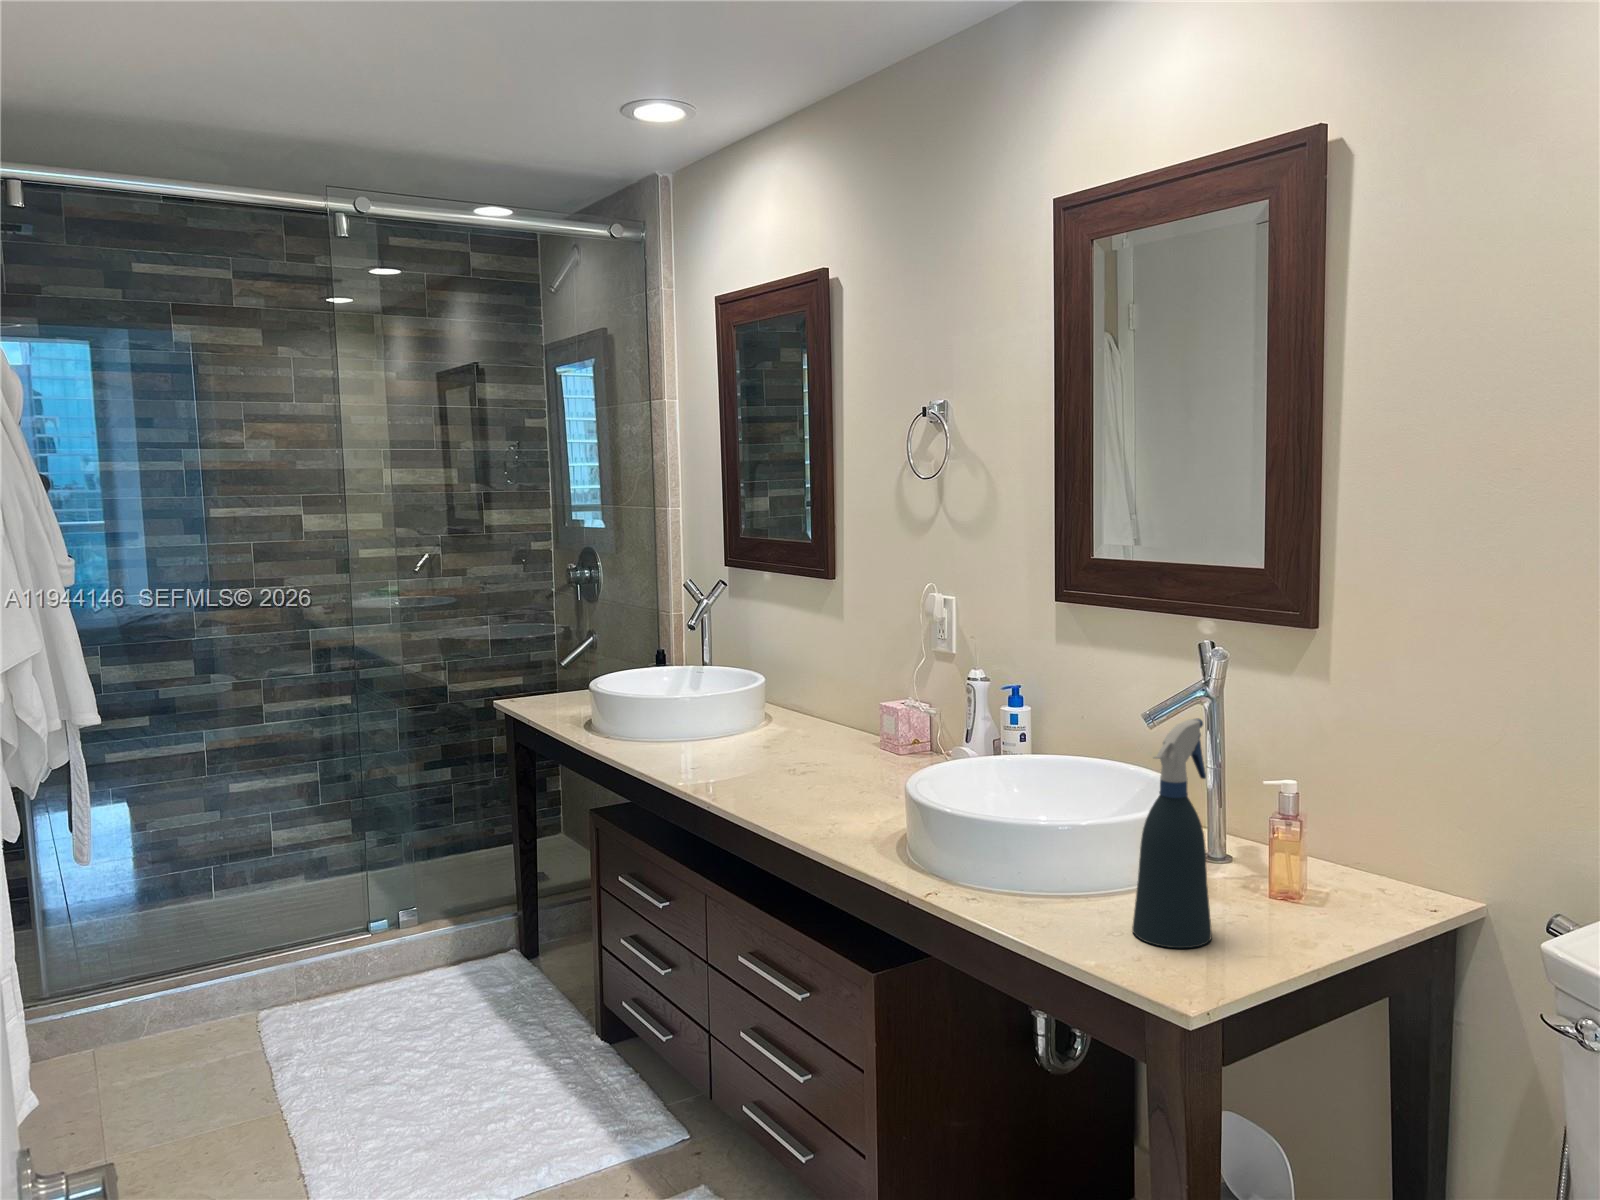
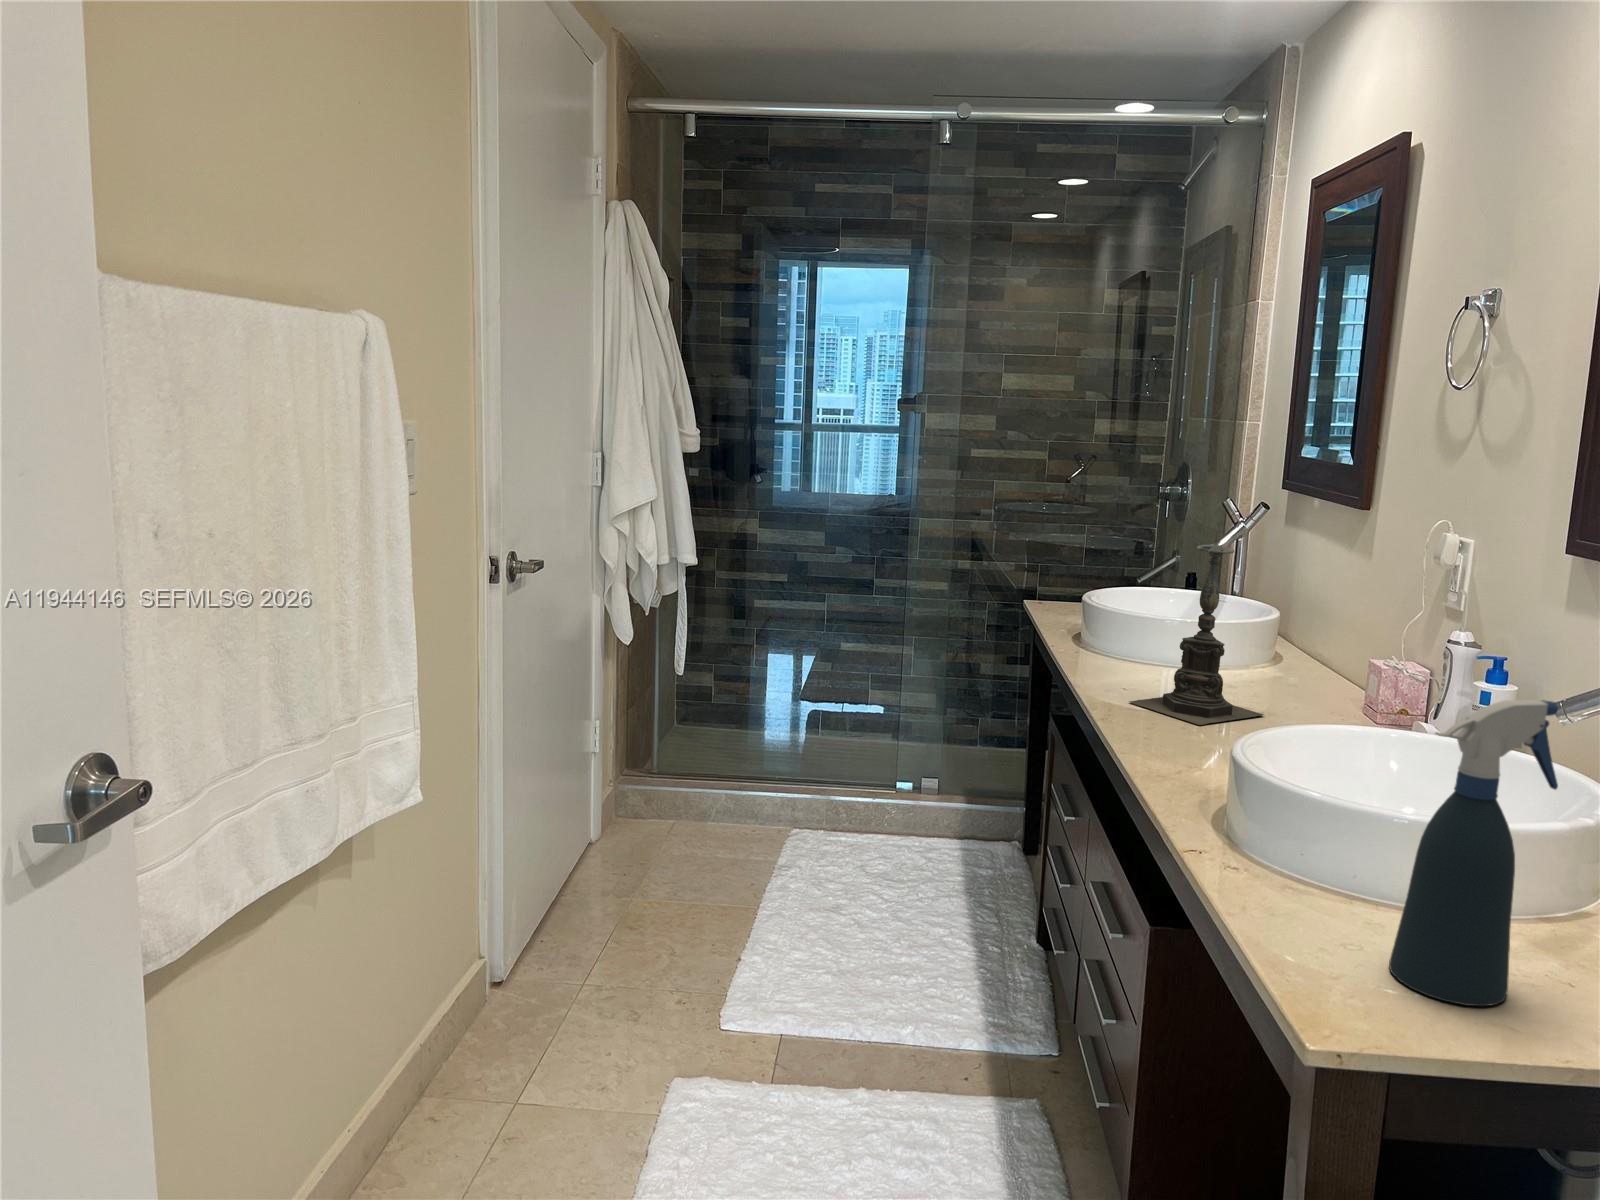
candle holder: none [718,607,825,790] -> present [1130,521,1264,725]

